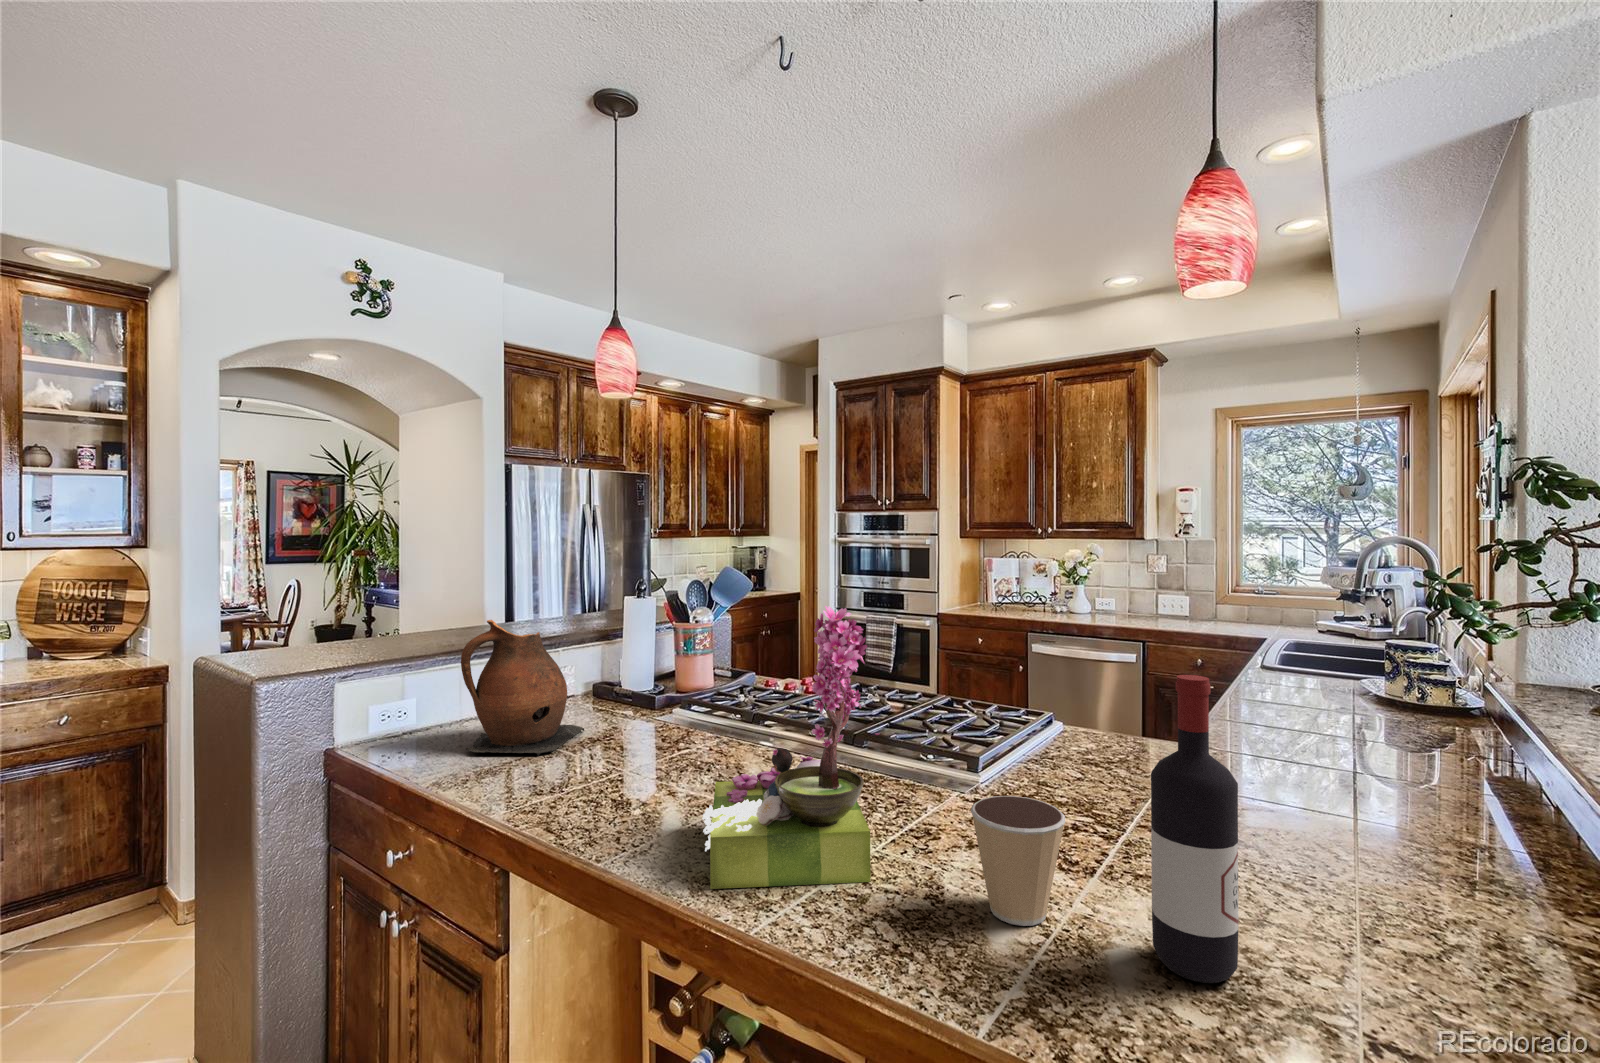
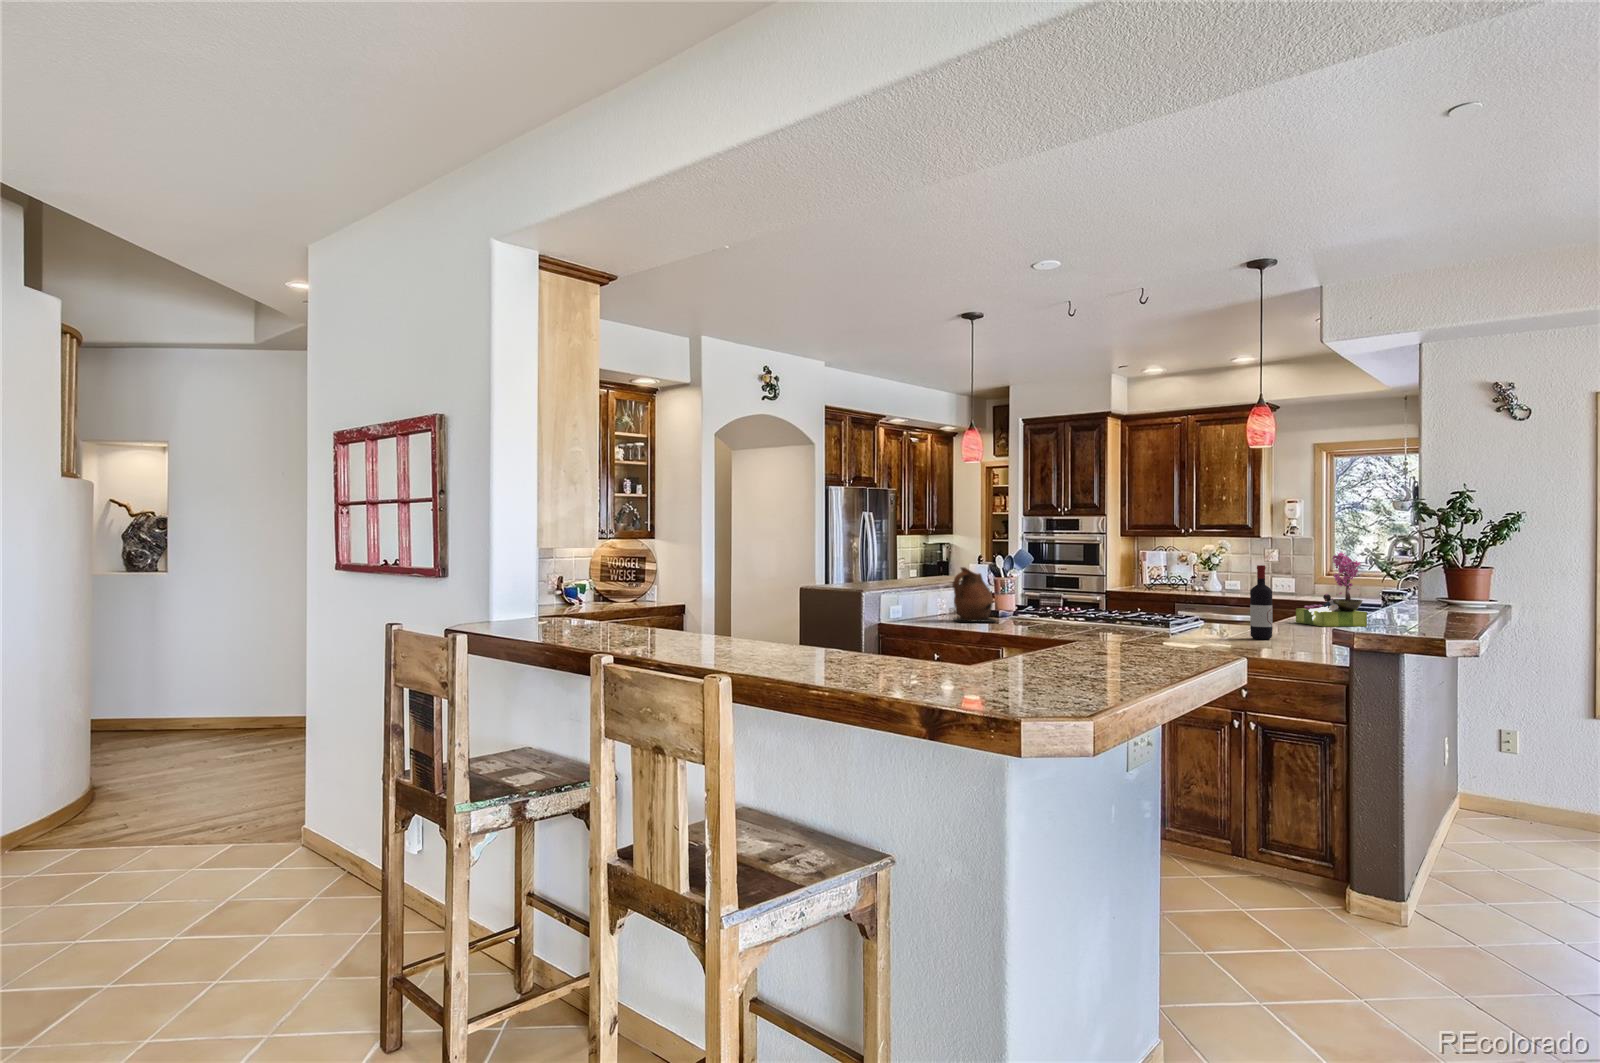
flower arrangement: present [702,606,880,889] -> present [1296,552,1367,627]
coffee cup: present [971,796,1065,926] -> none [1198,607,1227,637]

